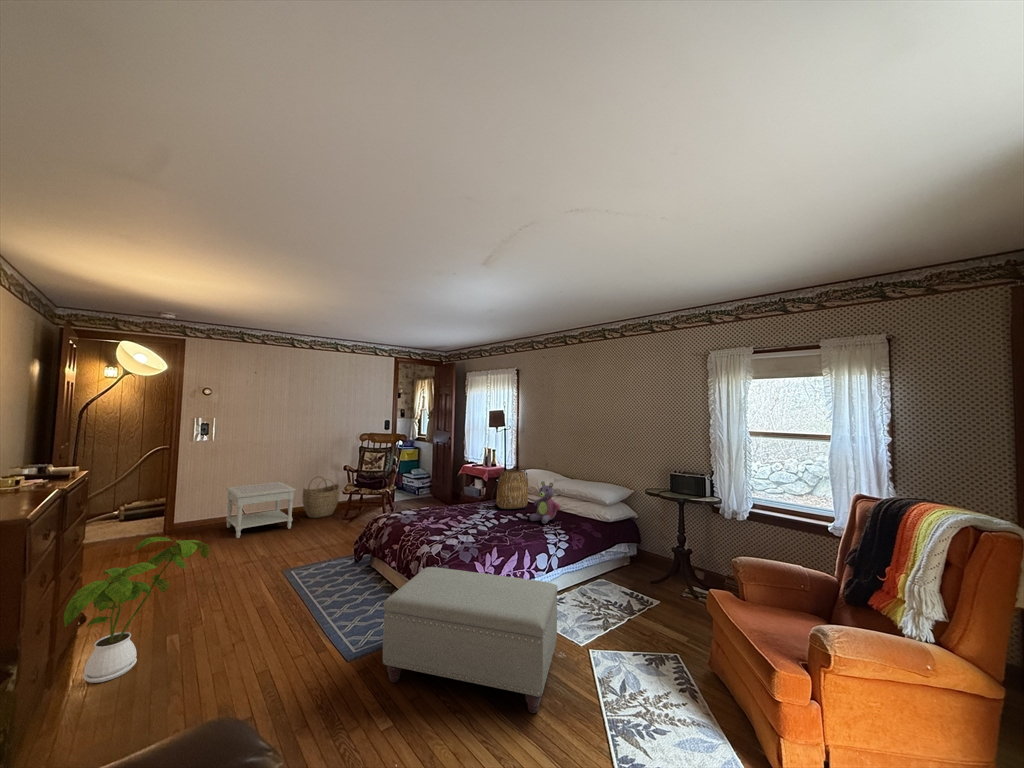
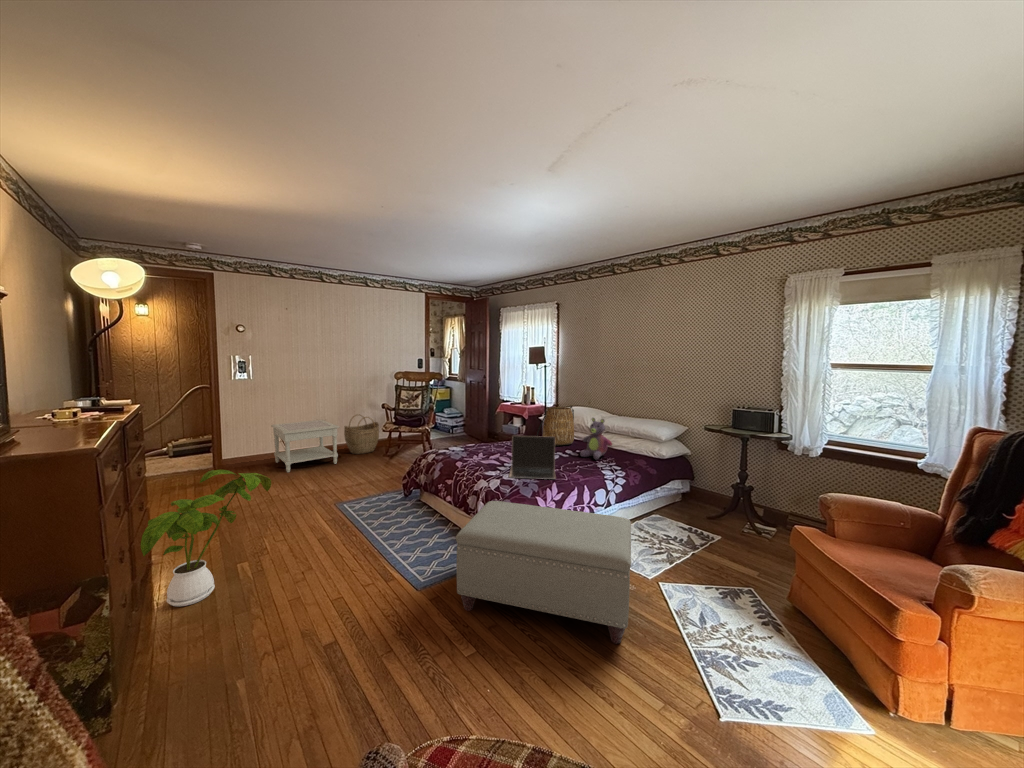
laptop: none [452,500,501,544] -> present [509,436,555,479]

